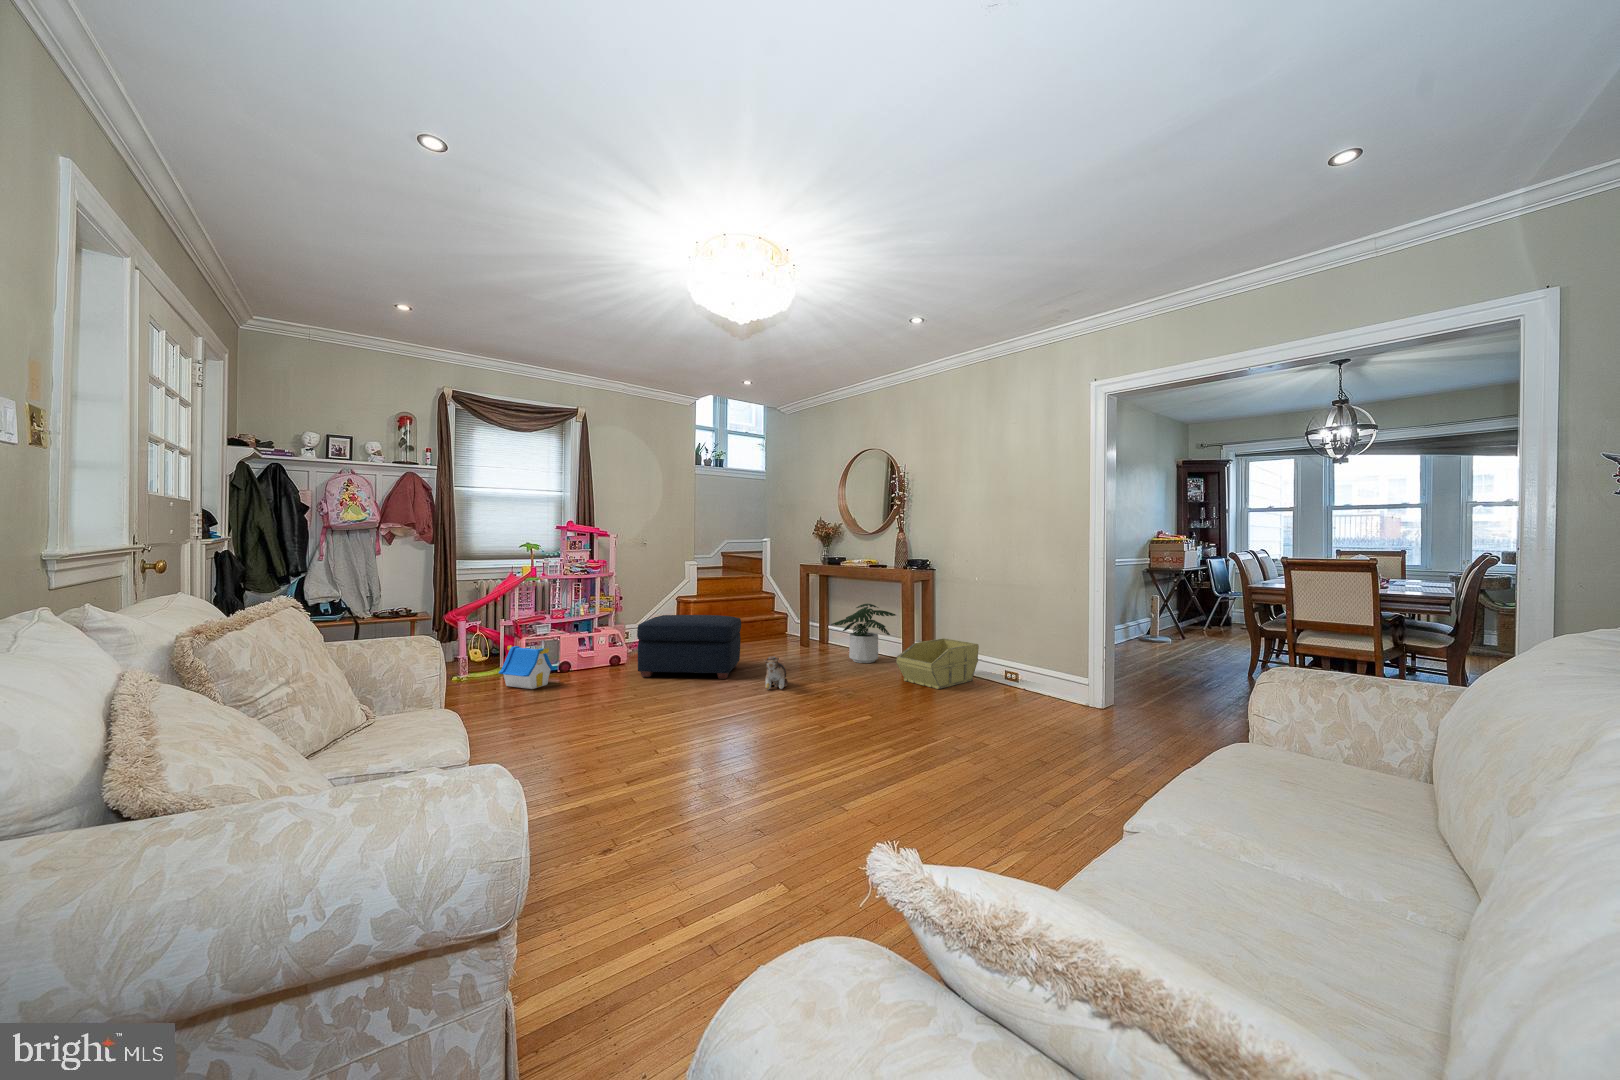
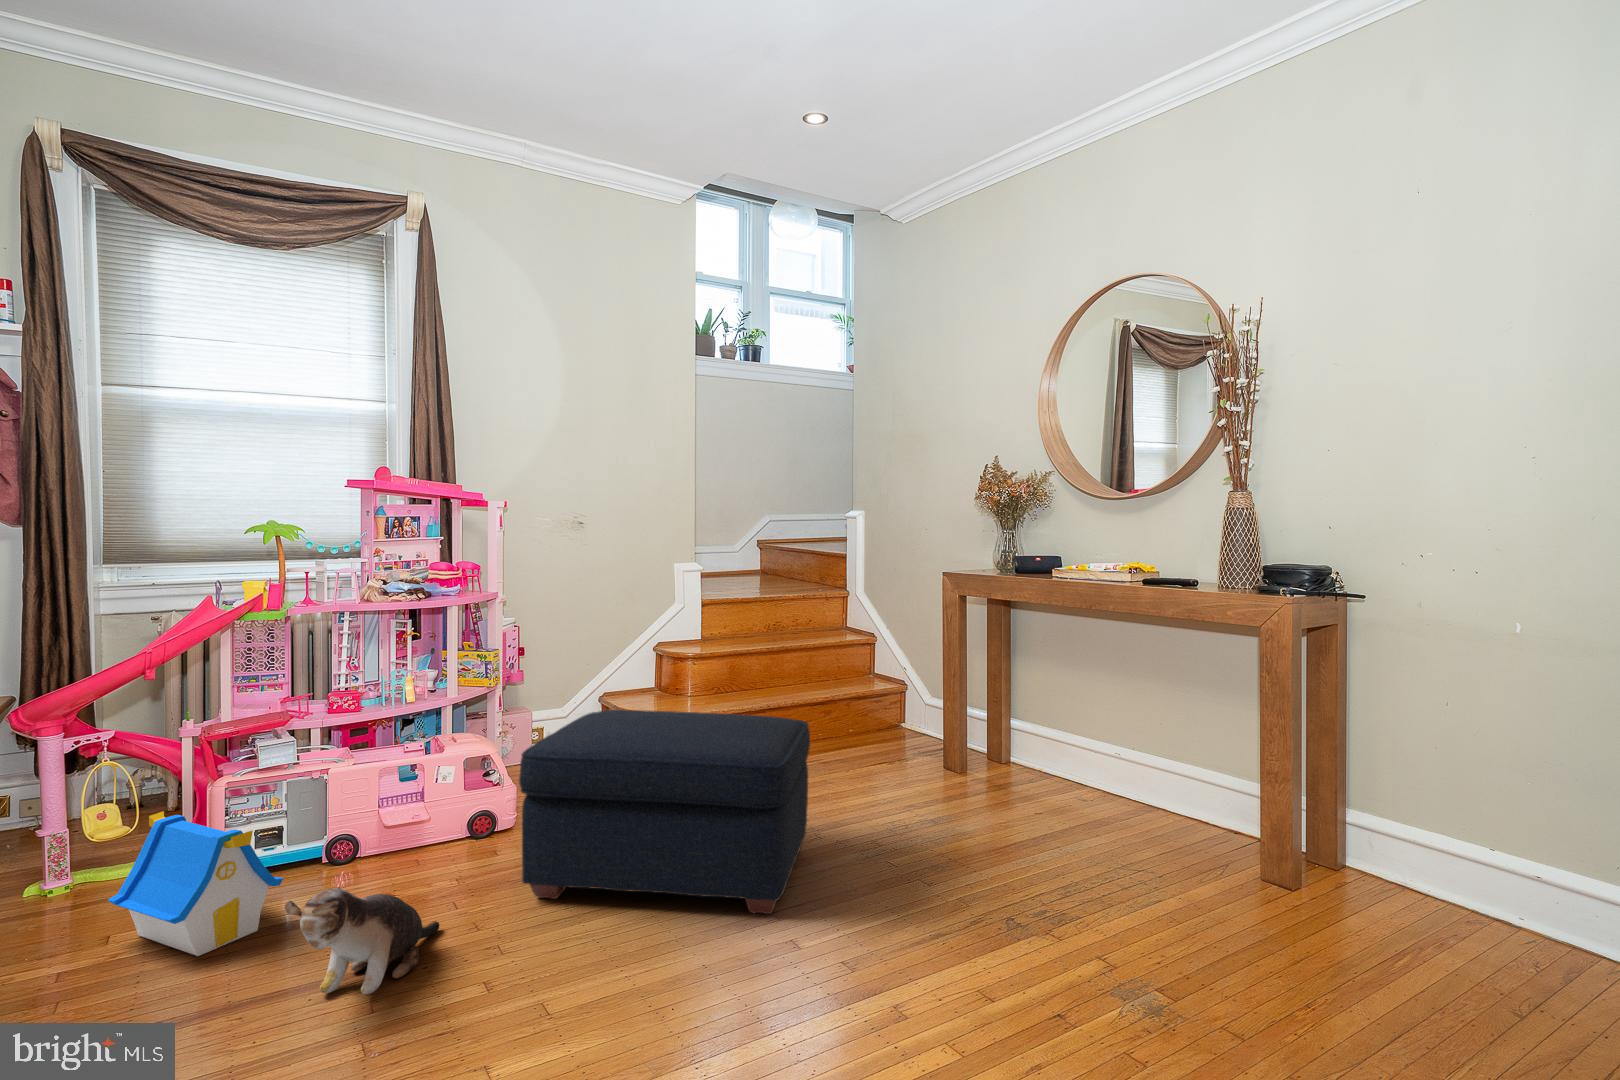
potted plant: present [831,604,896,663] -> none [1046,677,1230,843]
storage bin: present [896,638,979,689] -> none [1296,795,1548,998]
plush toy: present [763,656,788,690] -> present [285,887,439,994]

